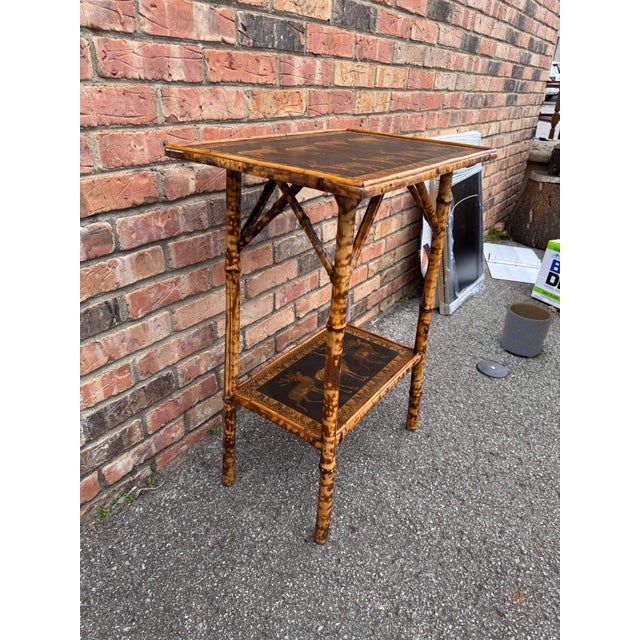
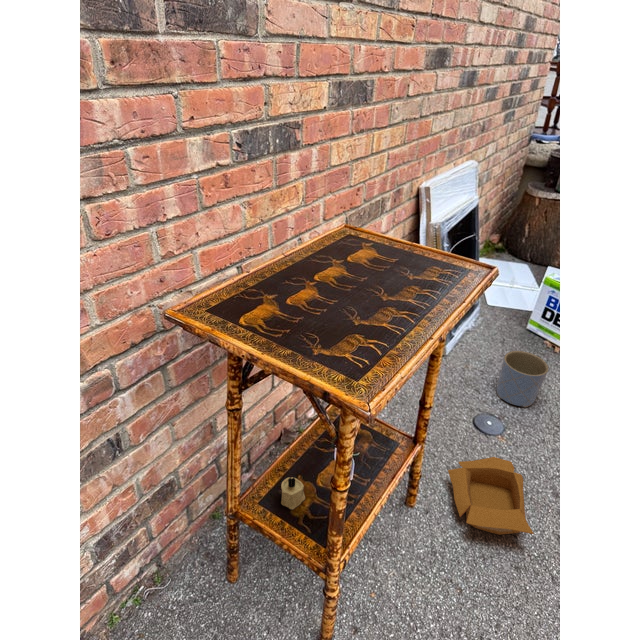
candle: none [278,363,303,397] -> present [281,477,305,509]
cardboard box: none [450,387,540,457] -> present [448,457,534,535]

